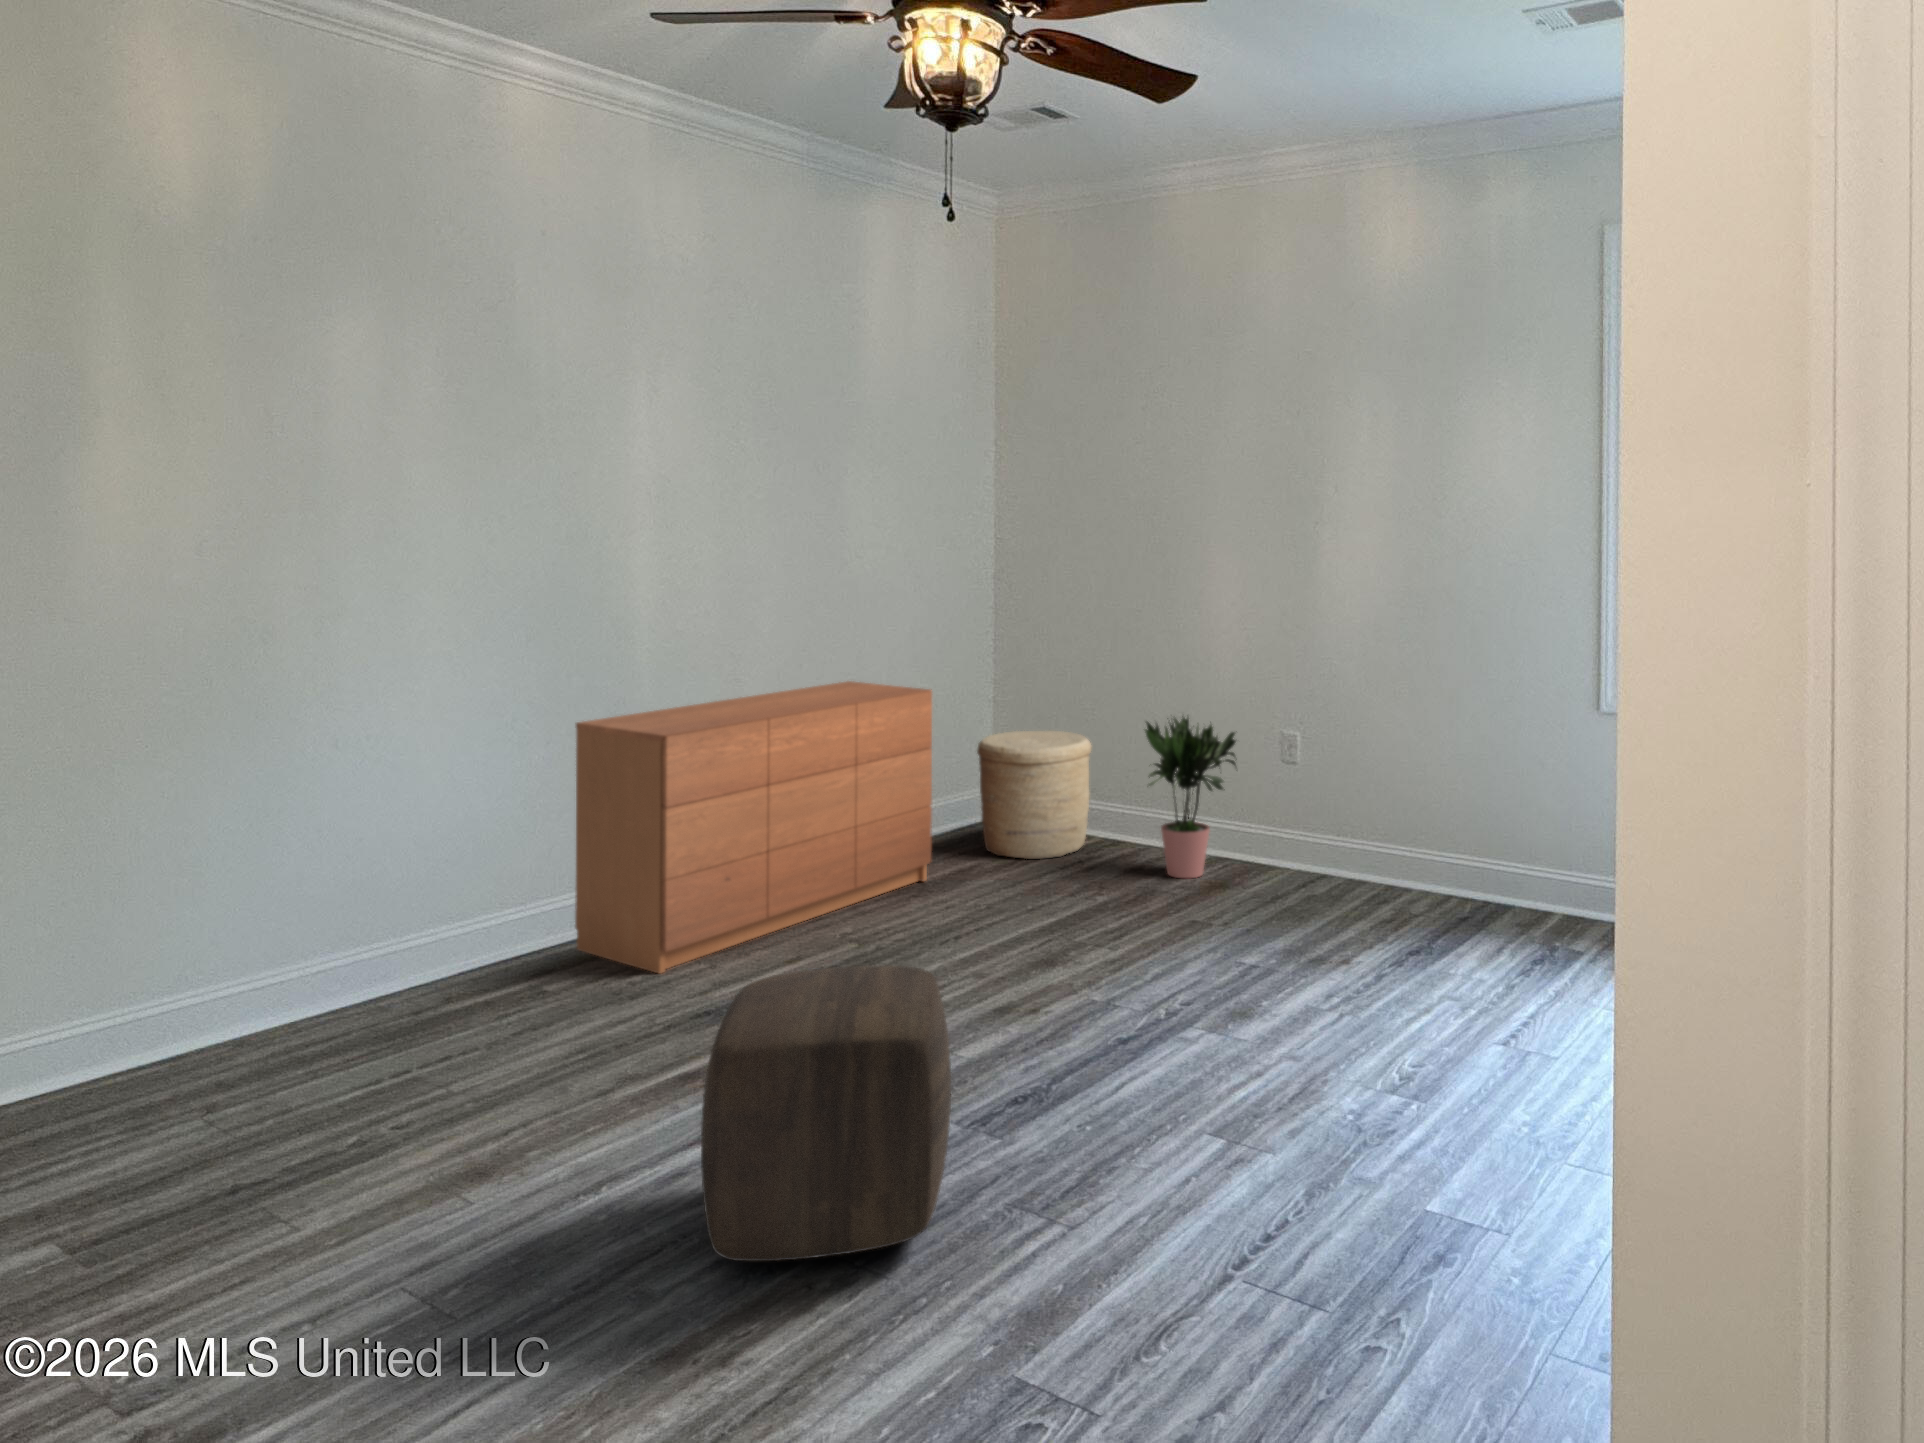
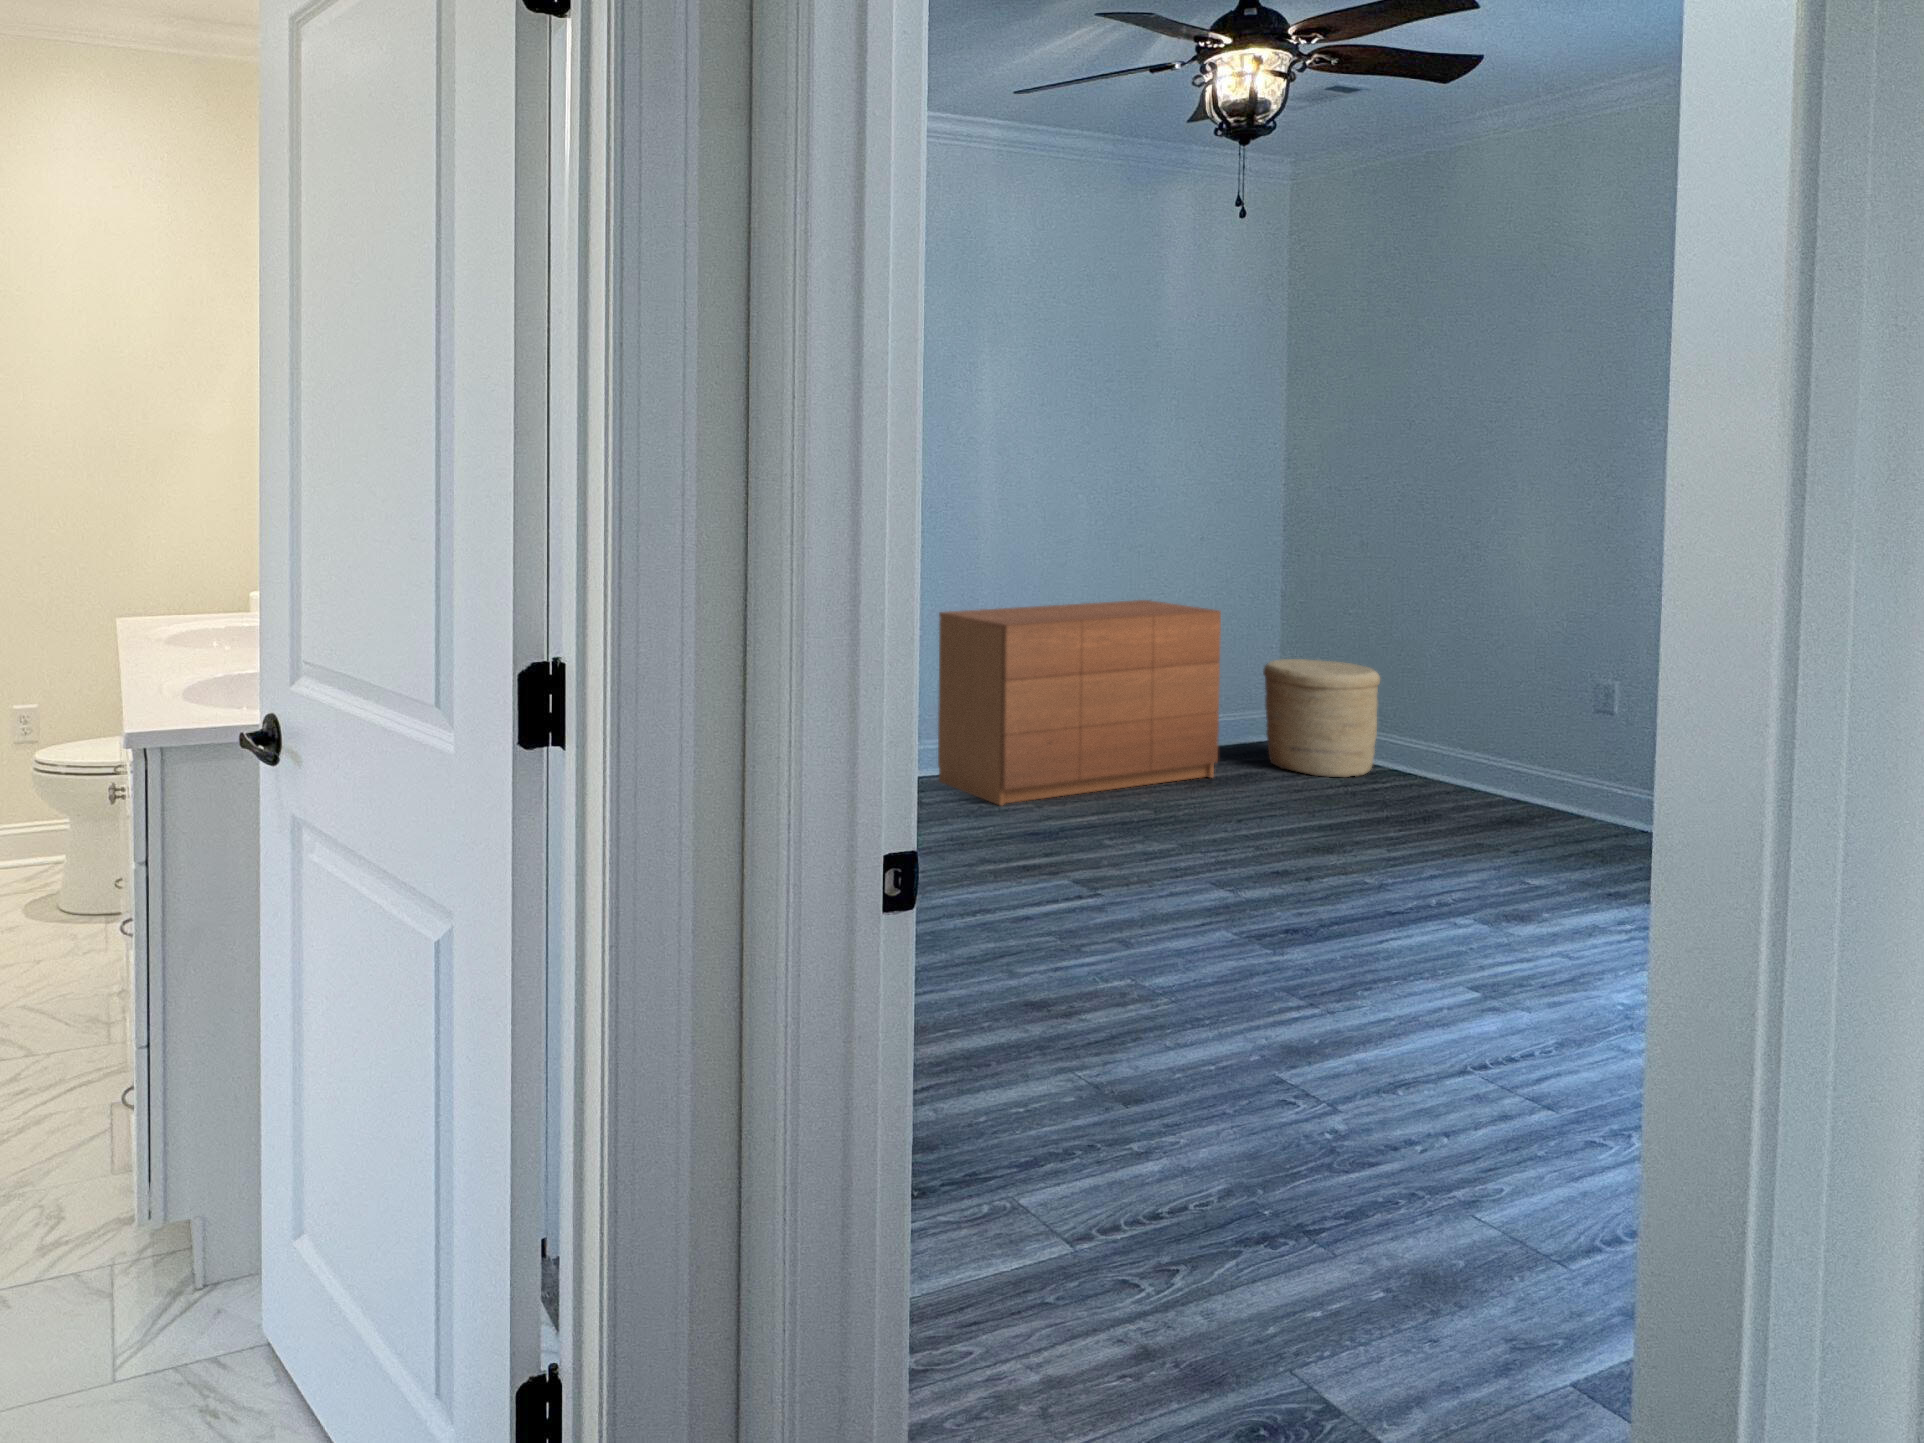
potted plant: present [1145,716,1237,878] -> none [1430,647,1551,813]
ottoman: present [701,966,951,1261] -> none [1051,788,1231,984]

